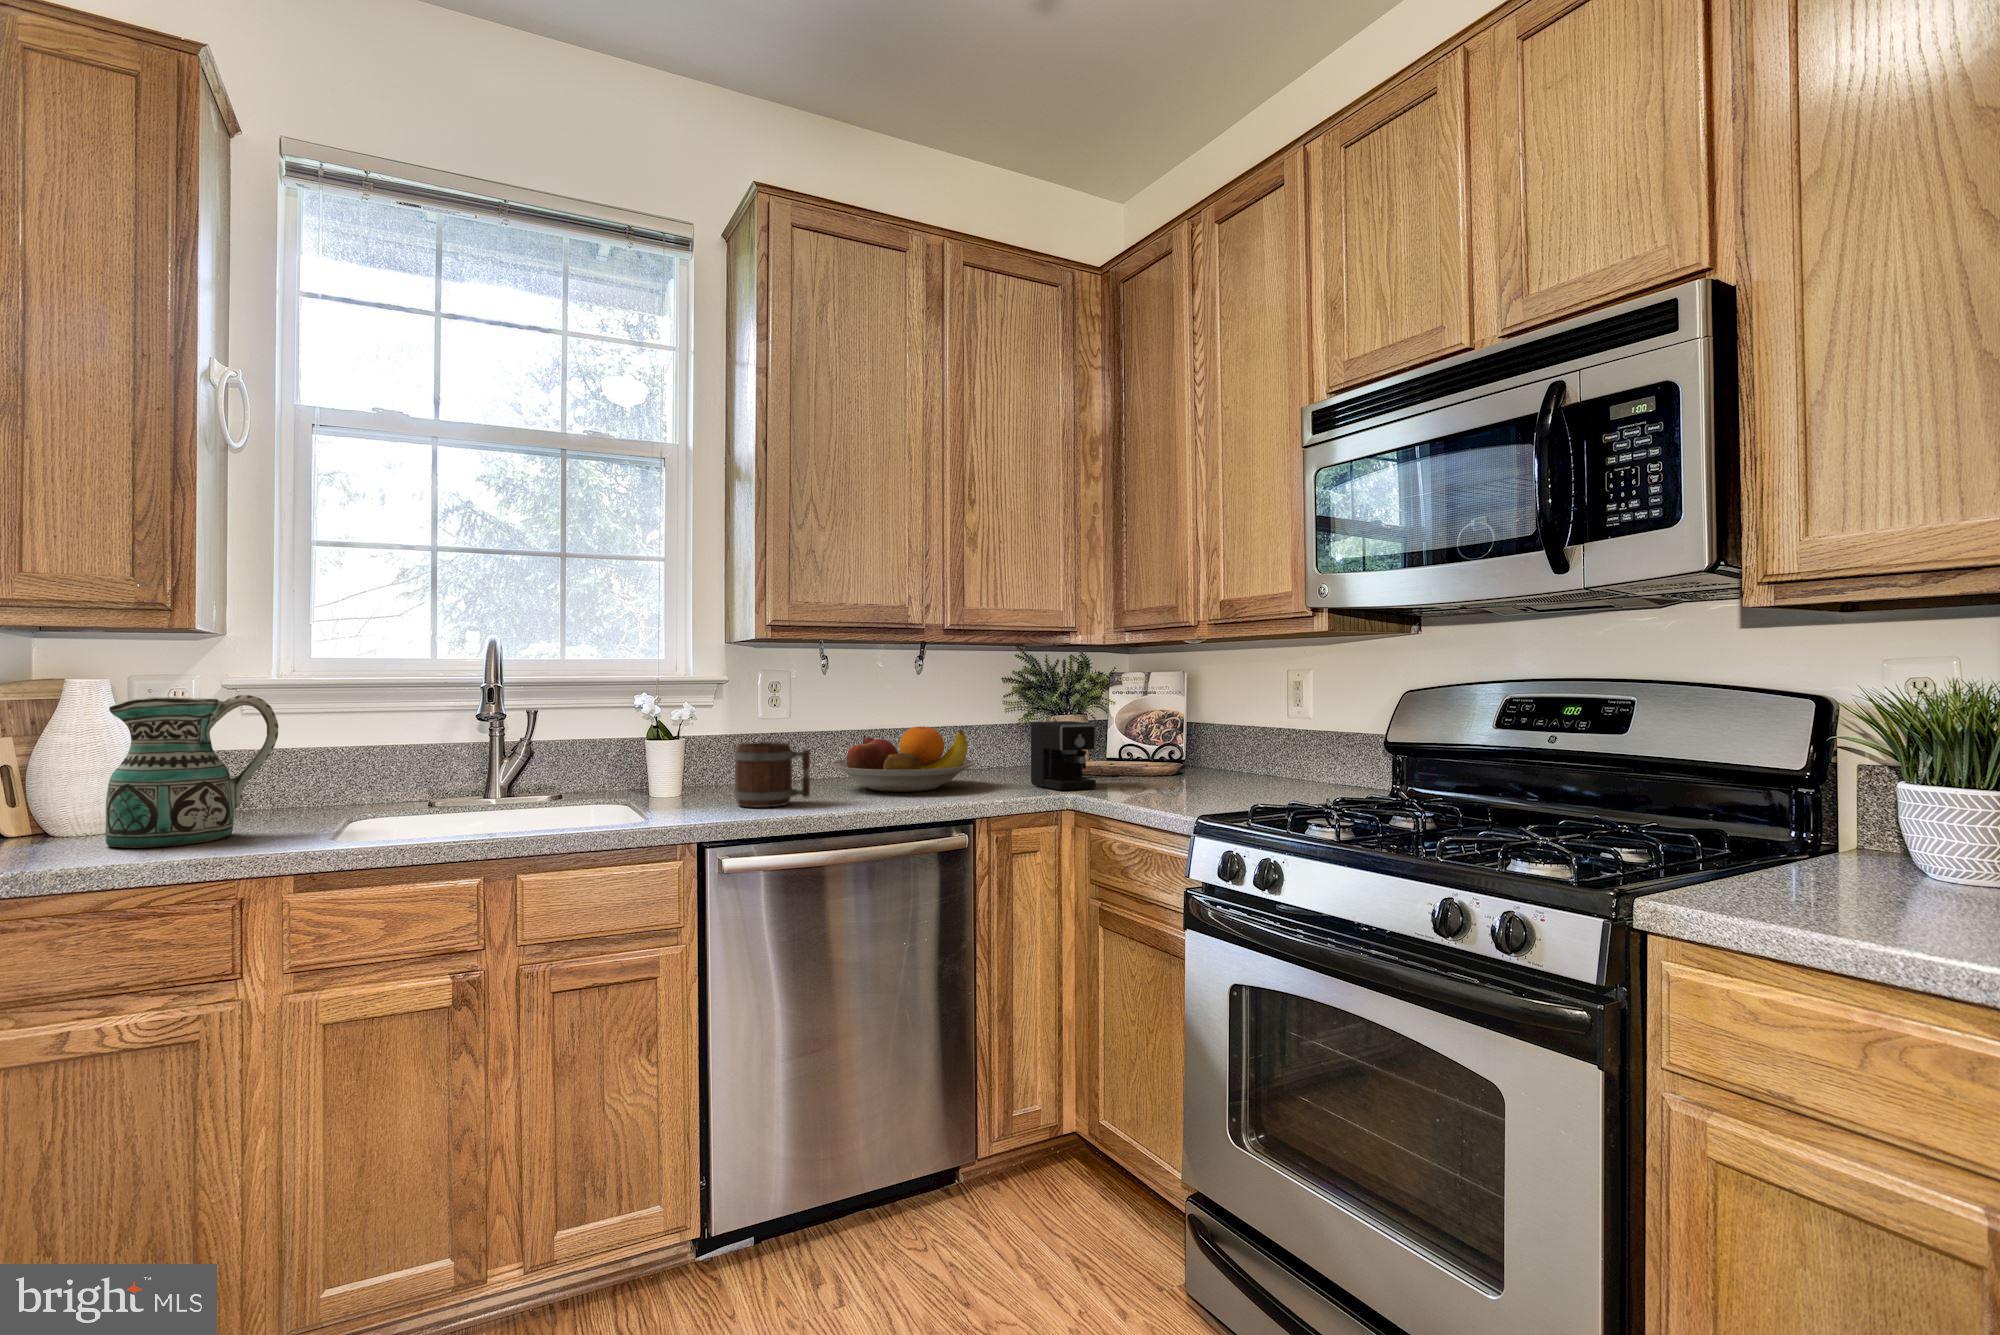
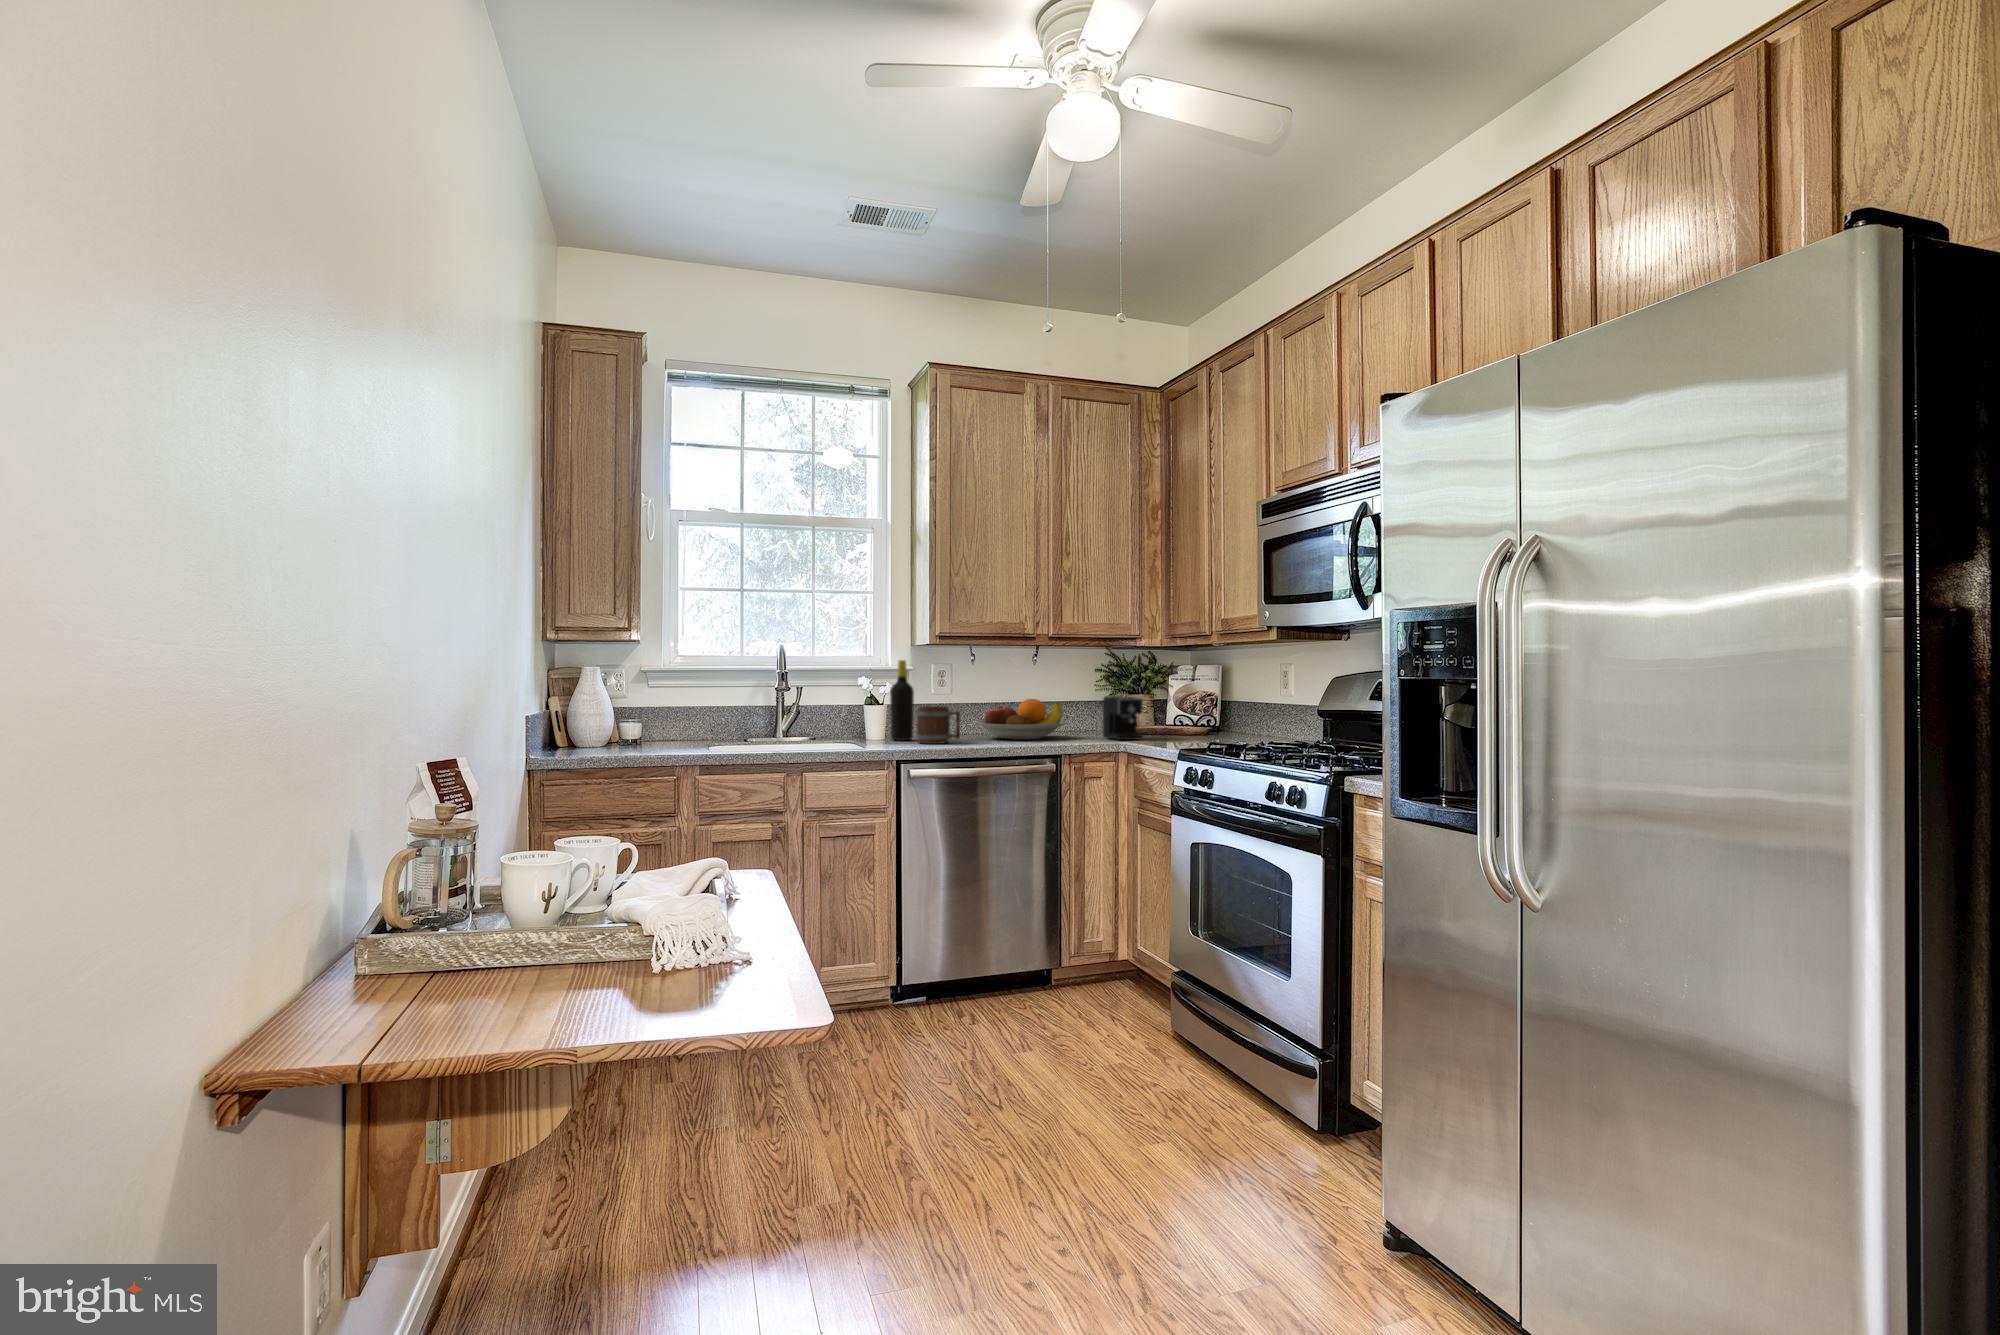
bottle: none [690,666,730,799] -> present [890,660,914,741]
ceramic pitcher: present [106,695,278,848] -> none [609,675,681,751]

